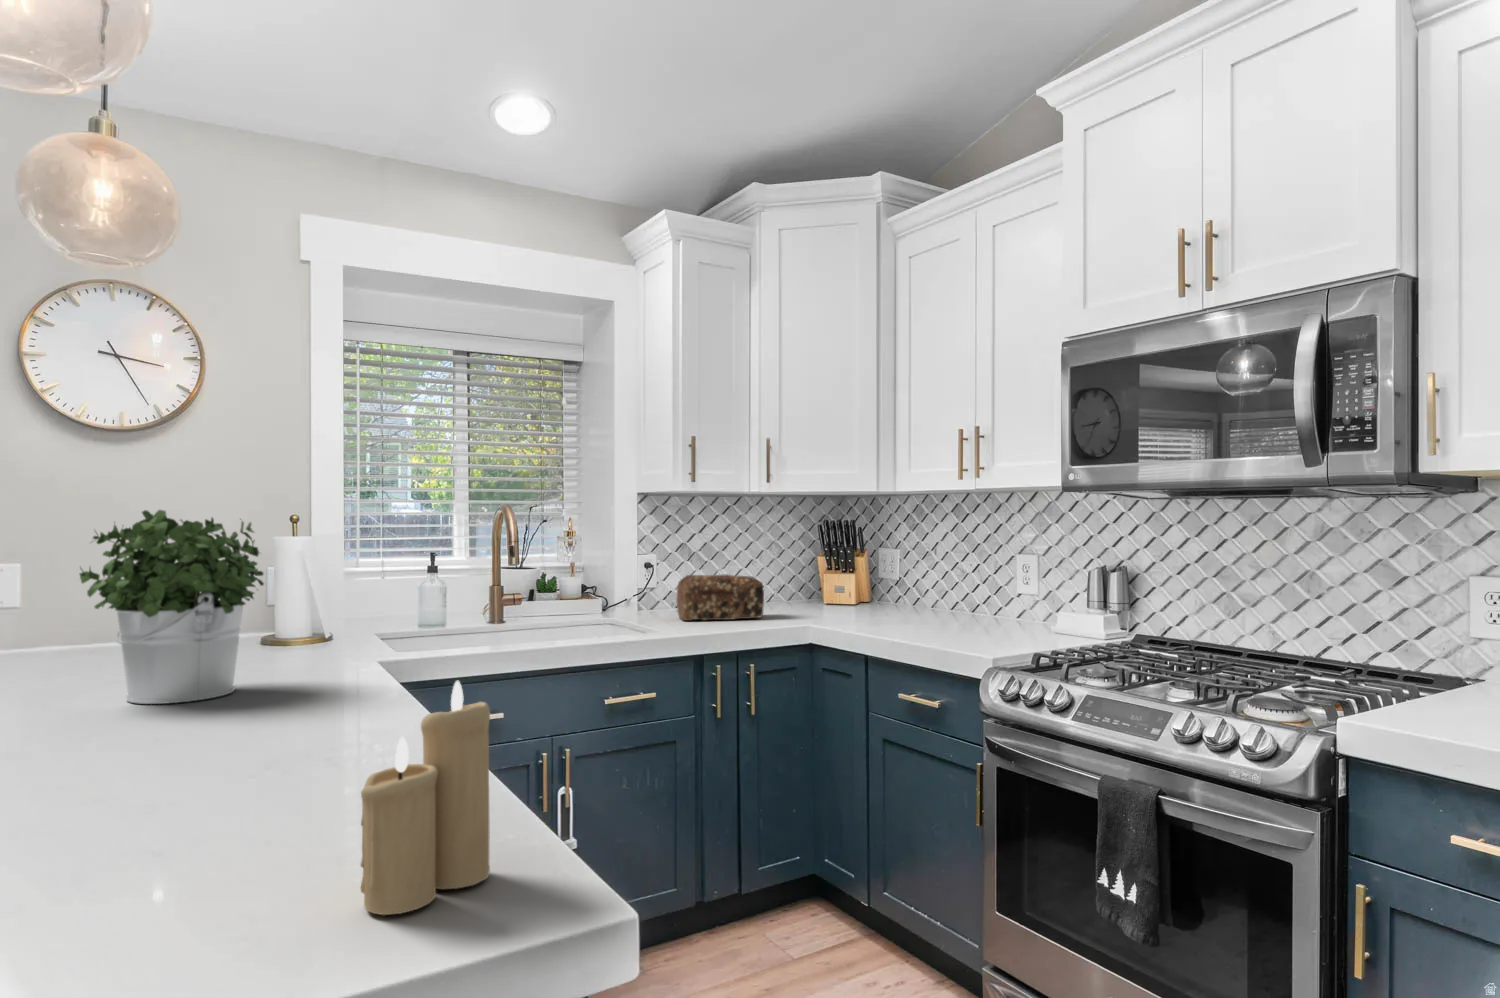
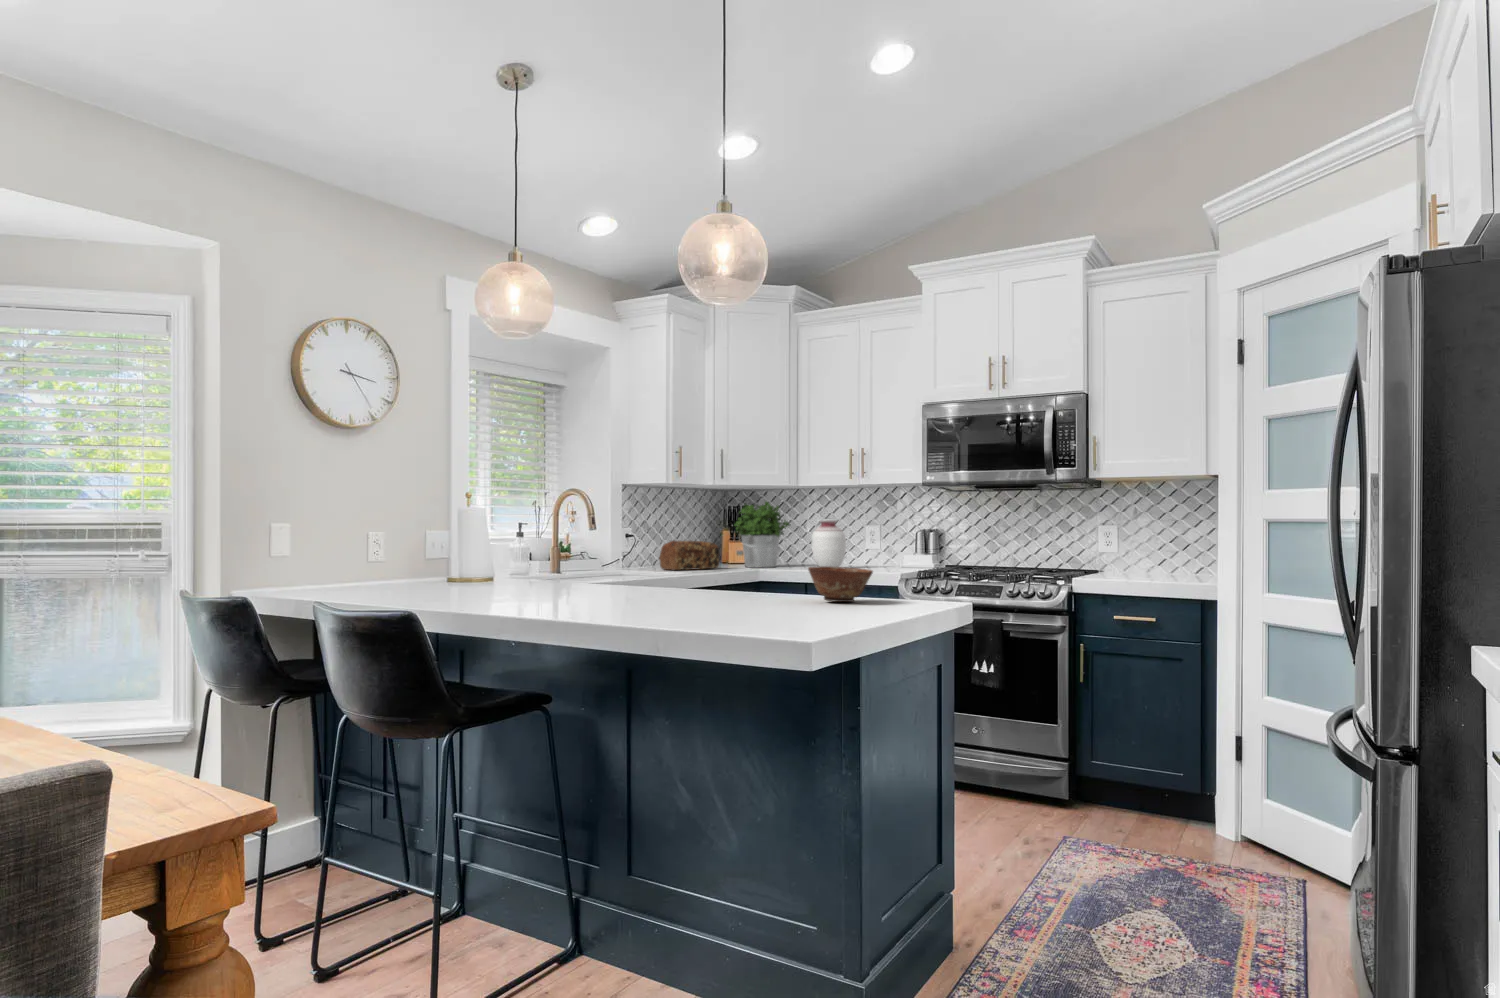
potted plant: present [80,510,264,704] -> present [735,502,790,567]
vase: none [907,545,966,626] -> present [811,520,846,567]
candle: present [361,681,490,915] -> none [914,539,938,601]
ceramic bowl: none [91,734,315,869] -> present [808,567,873,602]

